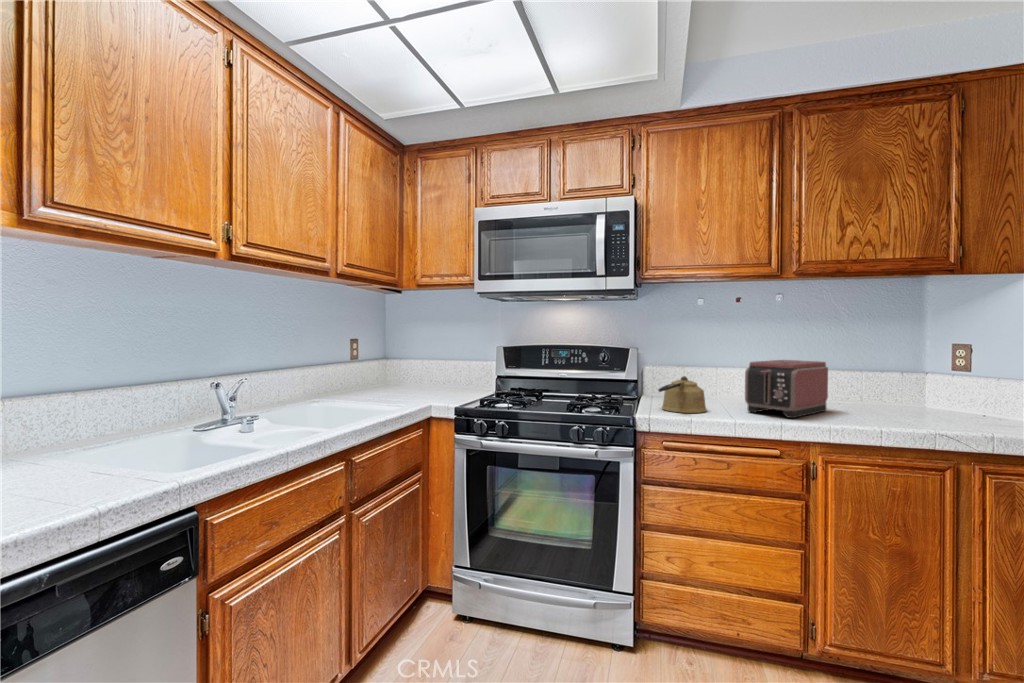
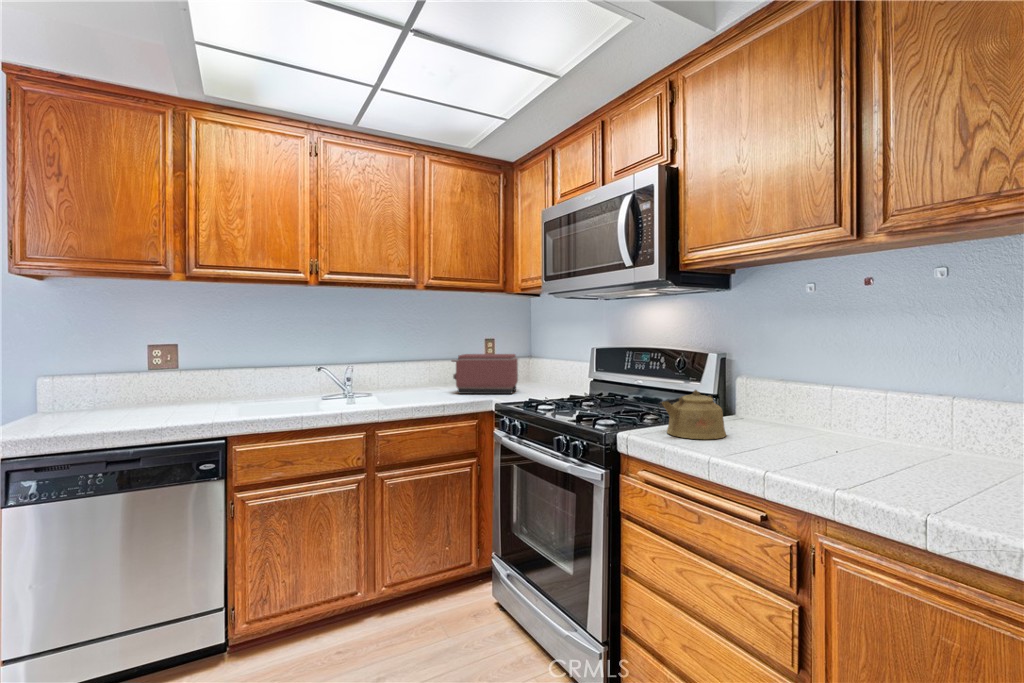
toaster: present [745,360,828,418] -> present [452,354,518,394]

